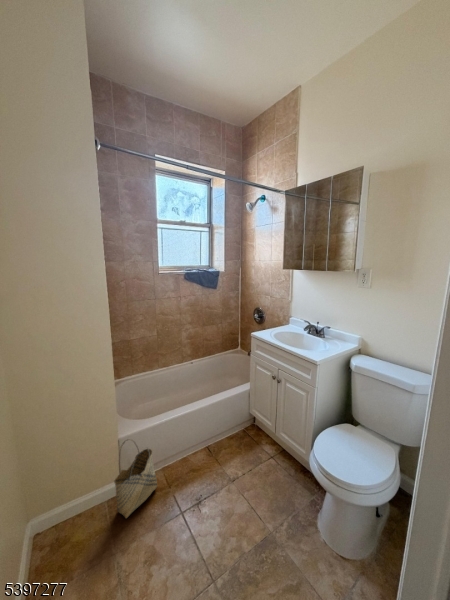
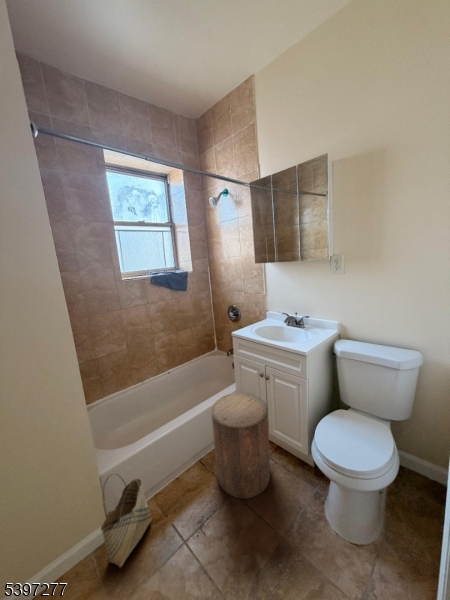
stool: none [220,390,274,490] -> present [212,393,270,499]

